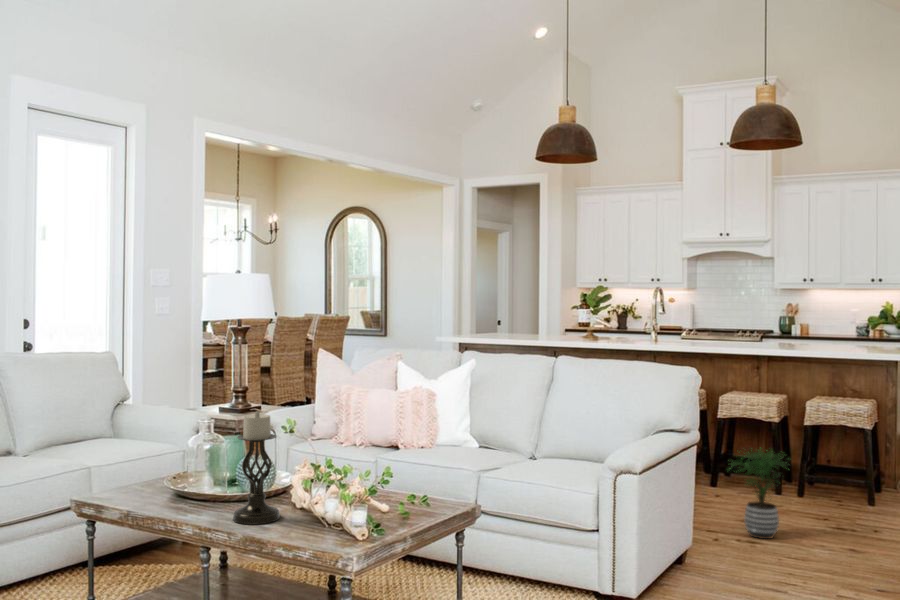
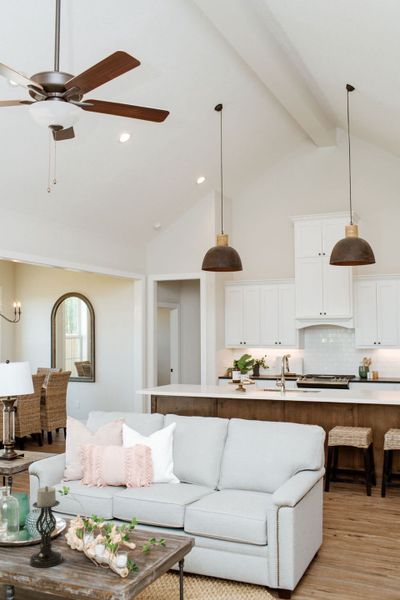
potted plant: present [729,447,787,539] -> none [340,471,383,534]

